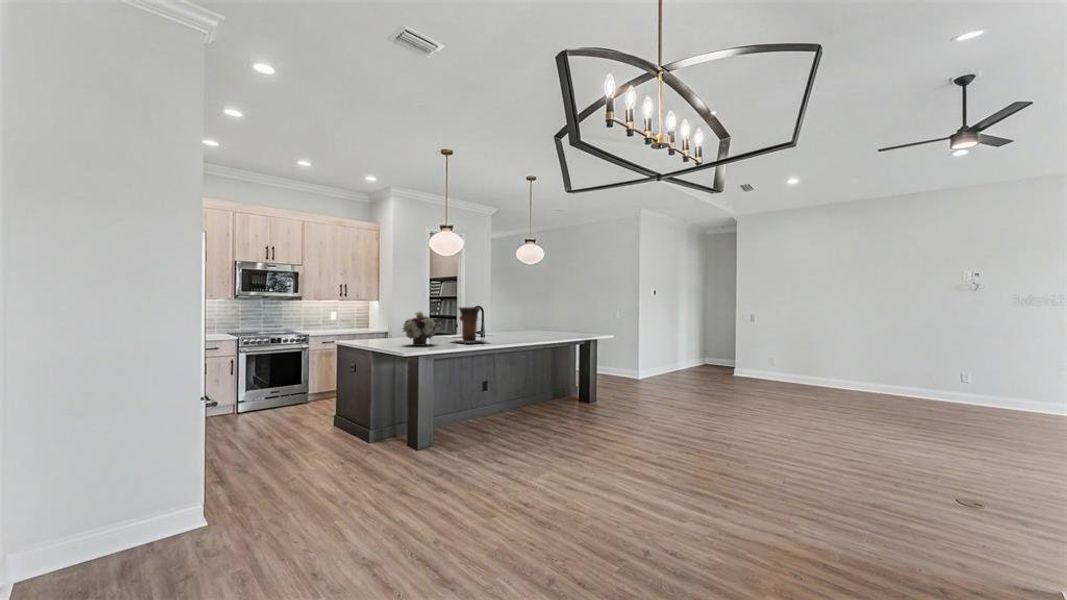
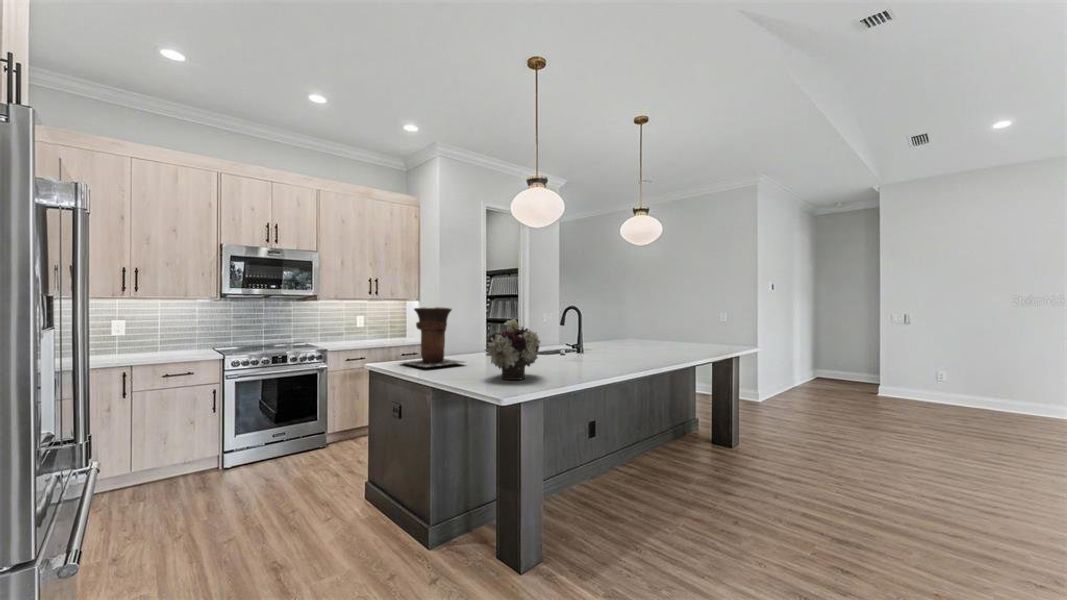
vase: present [458,307,482,343] -> present [403,307,463,367]

